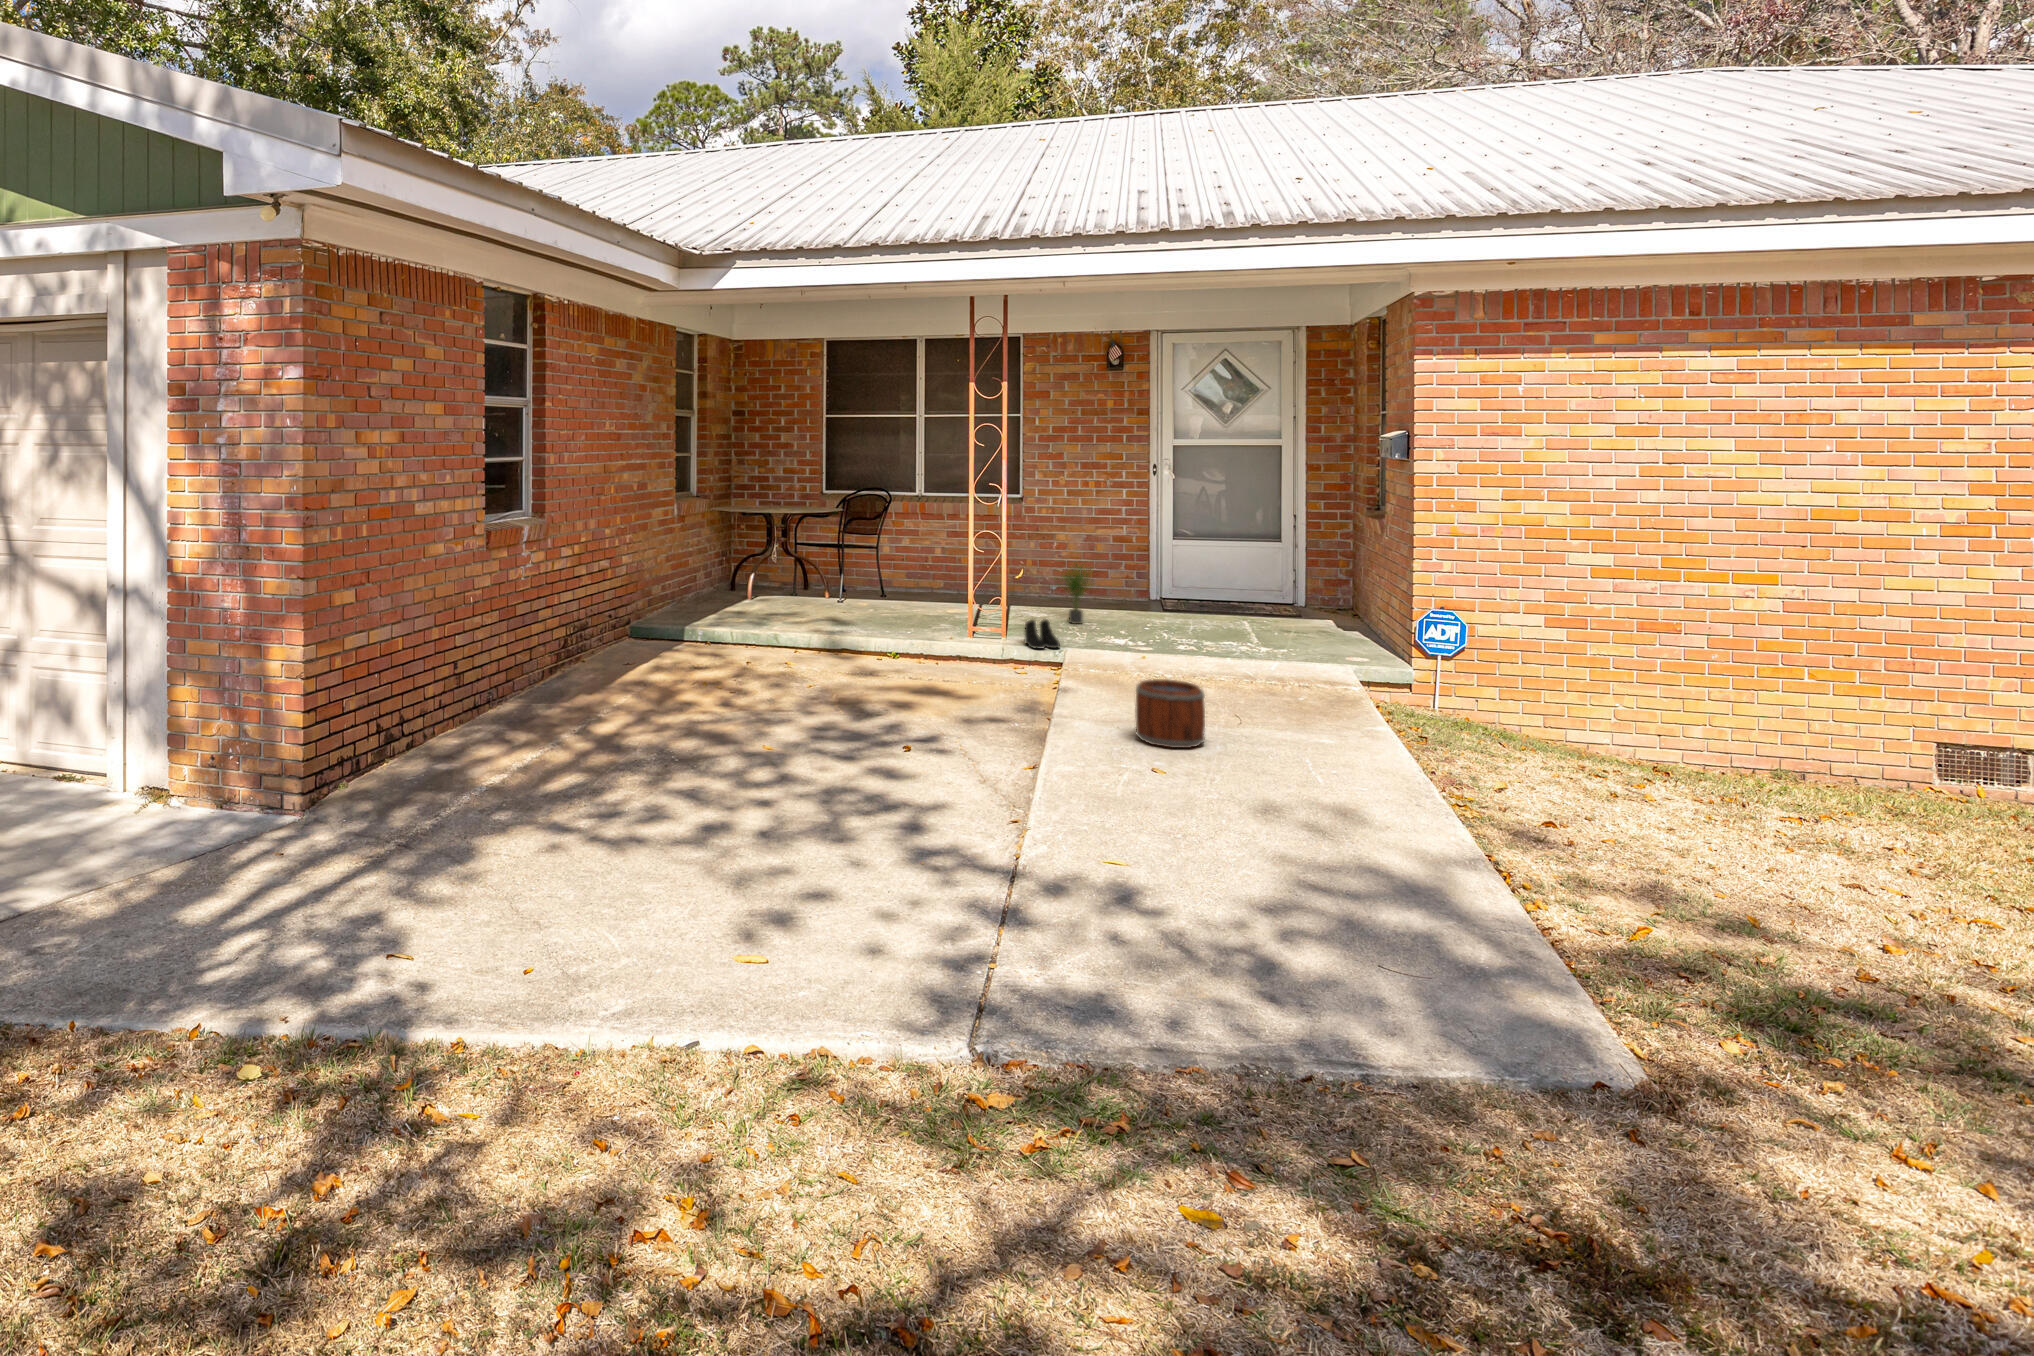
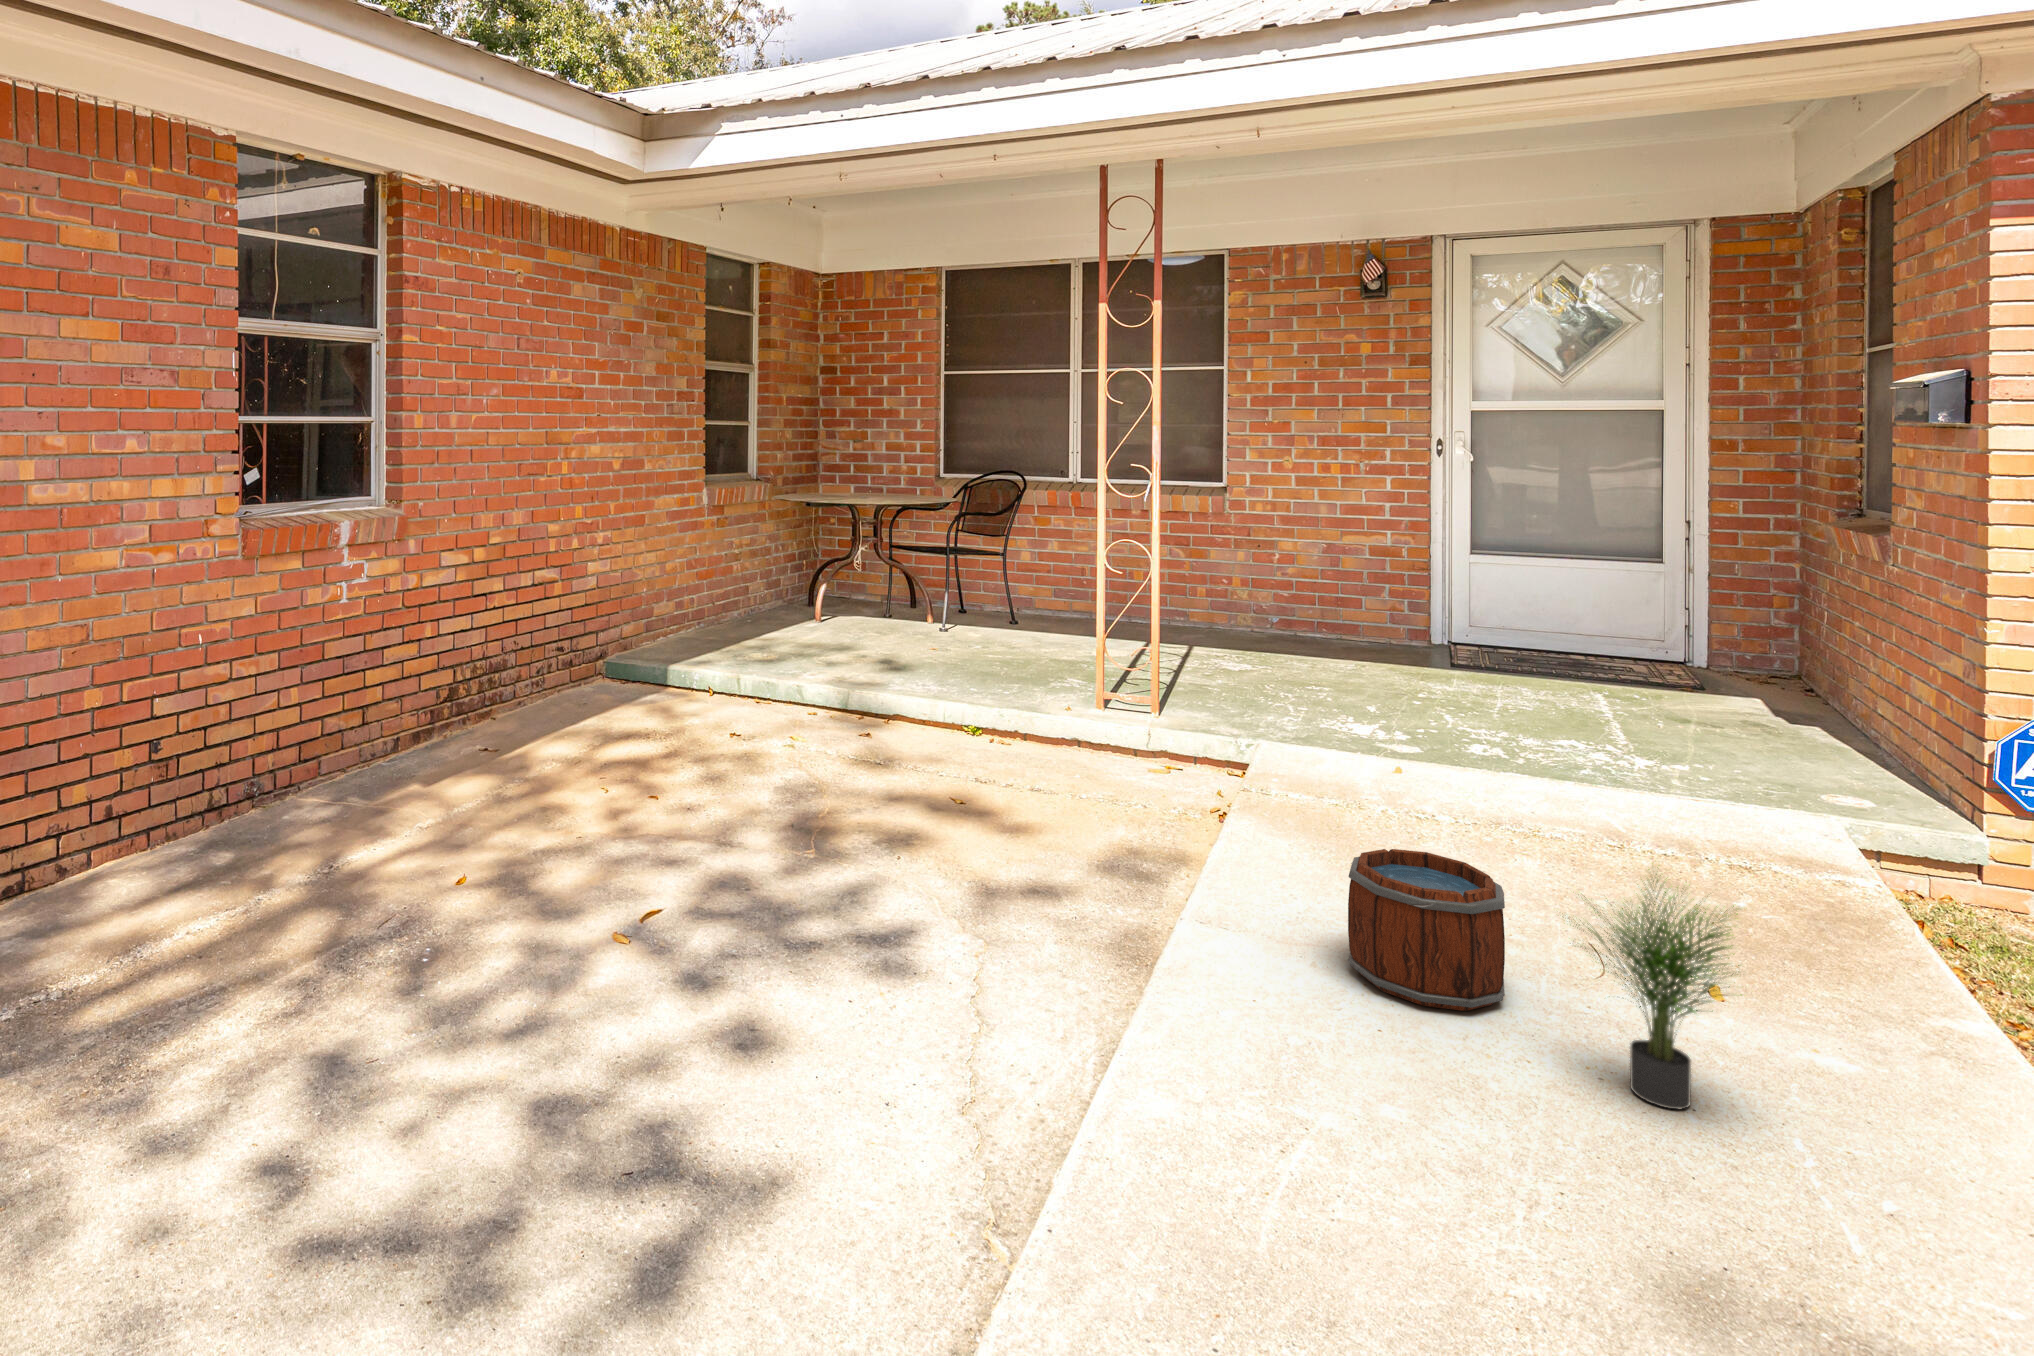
potted plant: present [1061,564,1091,624] -> present [1576,867,1739,1109]
boots: present [1024,619,1060,649] -> none [1192,682,1251,733]

